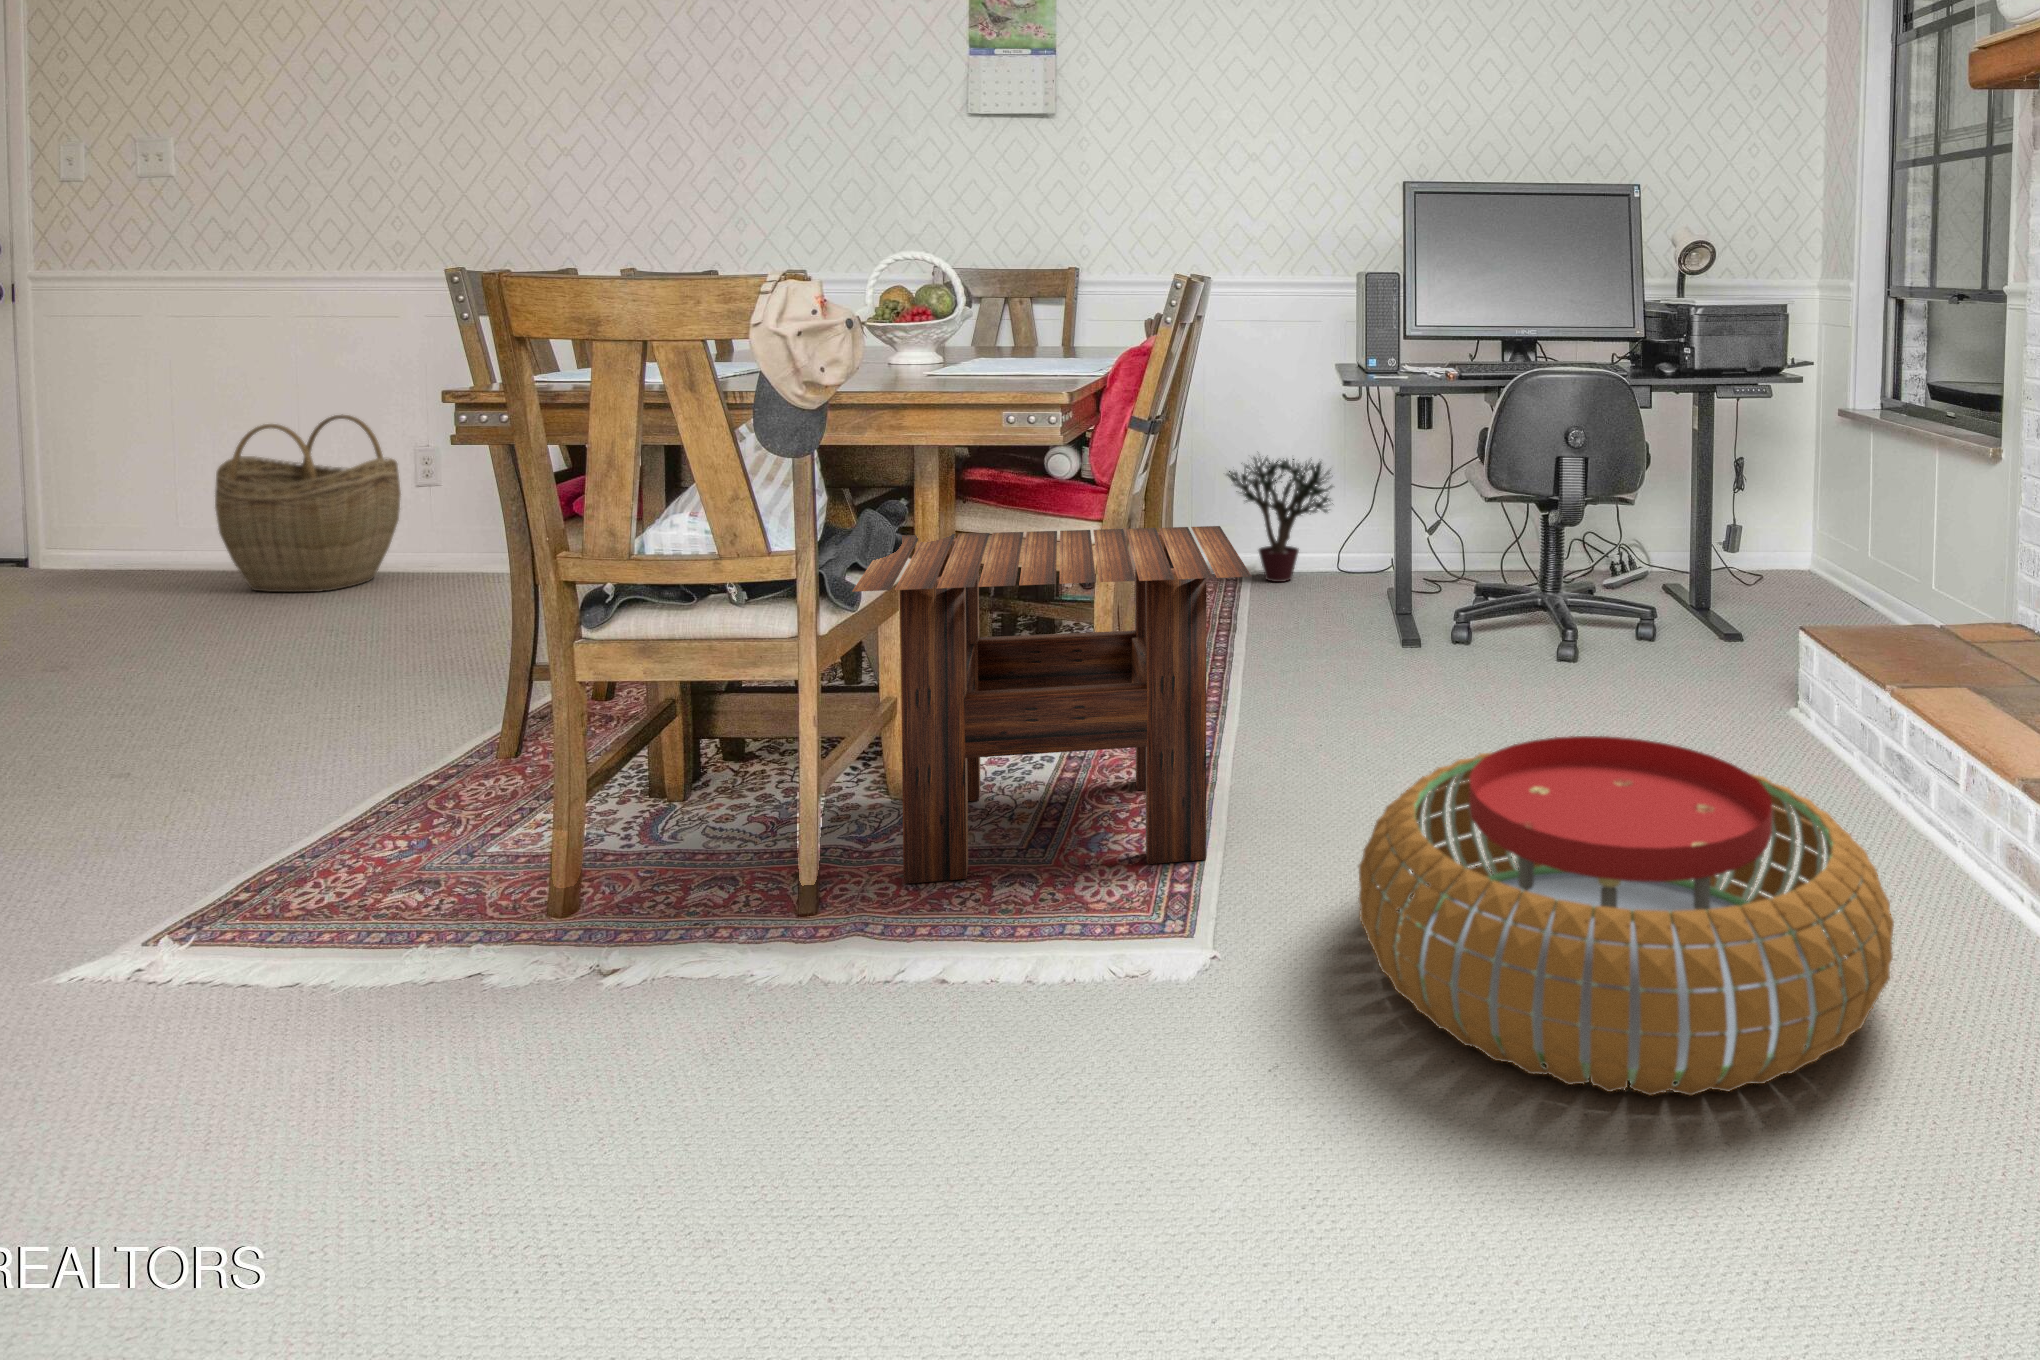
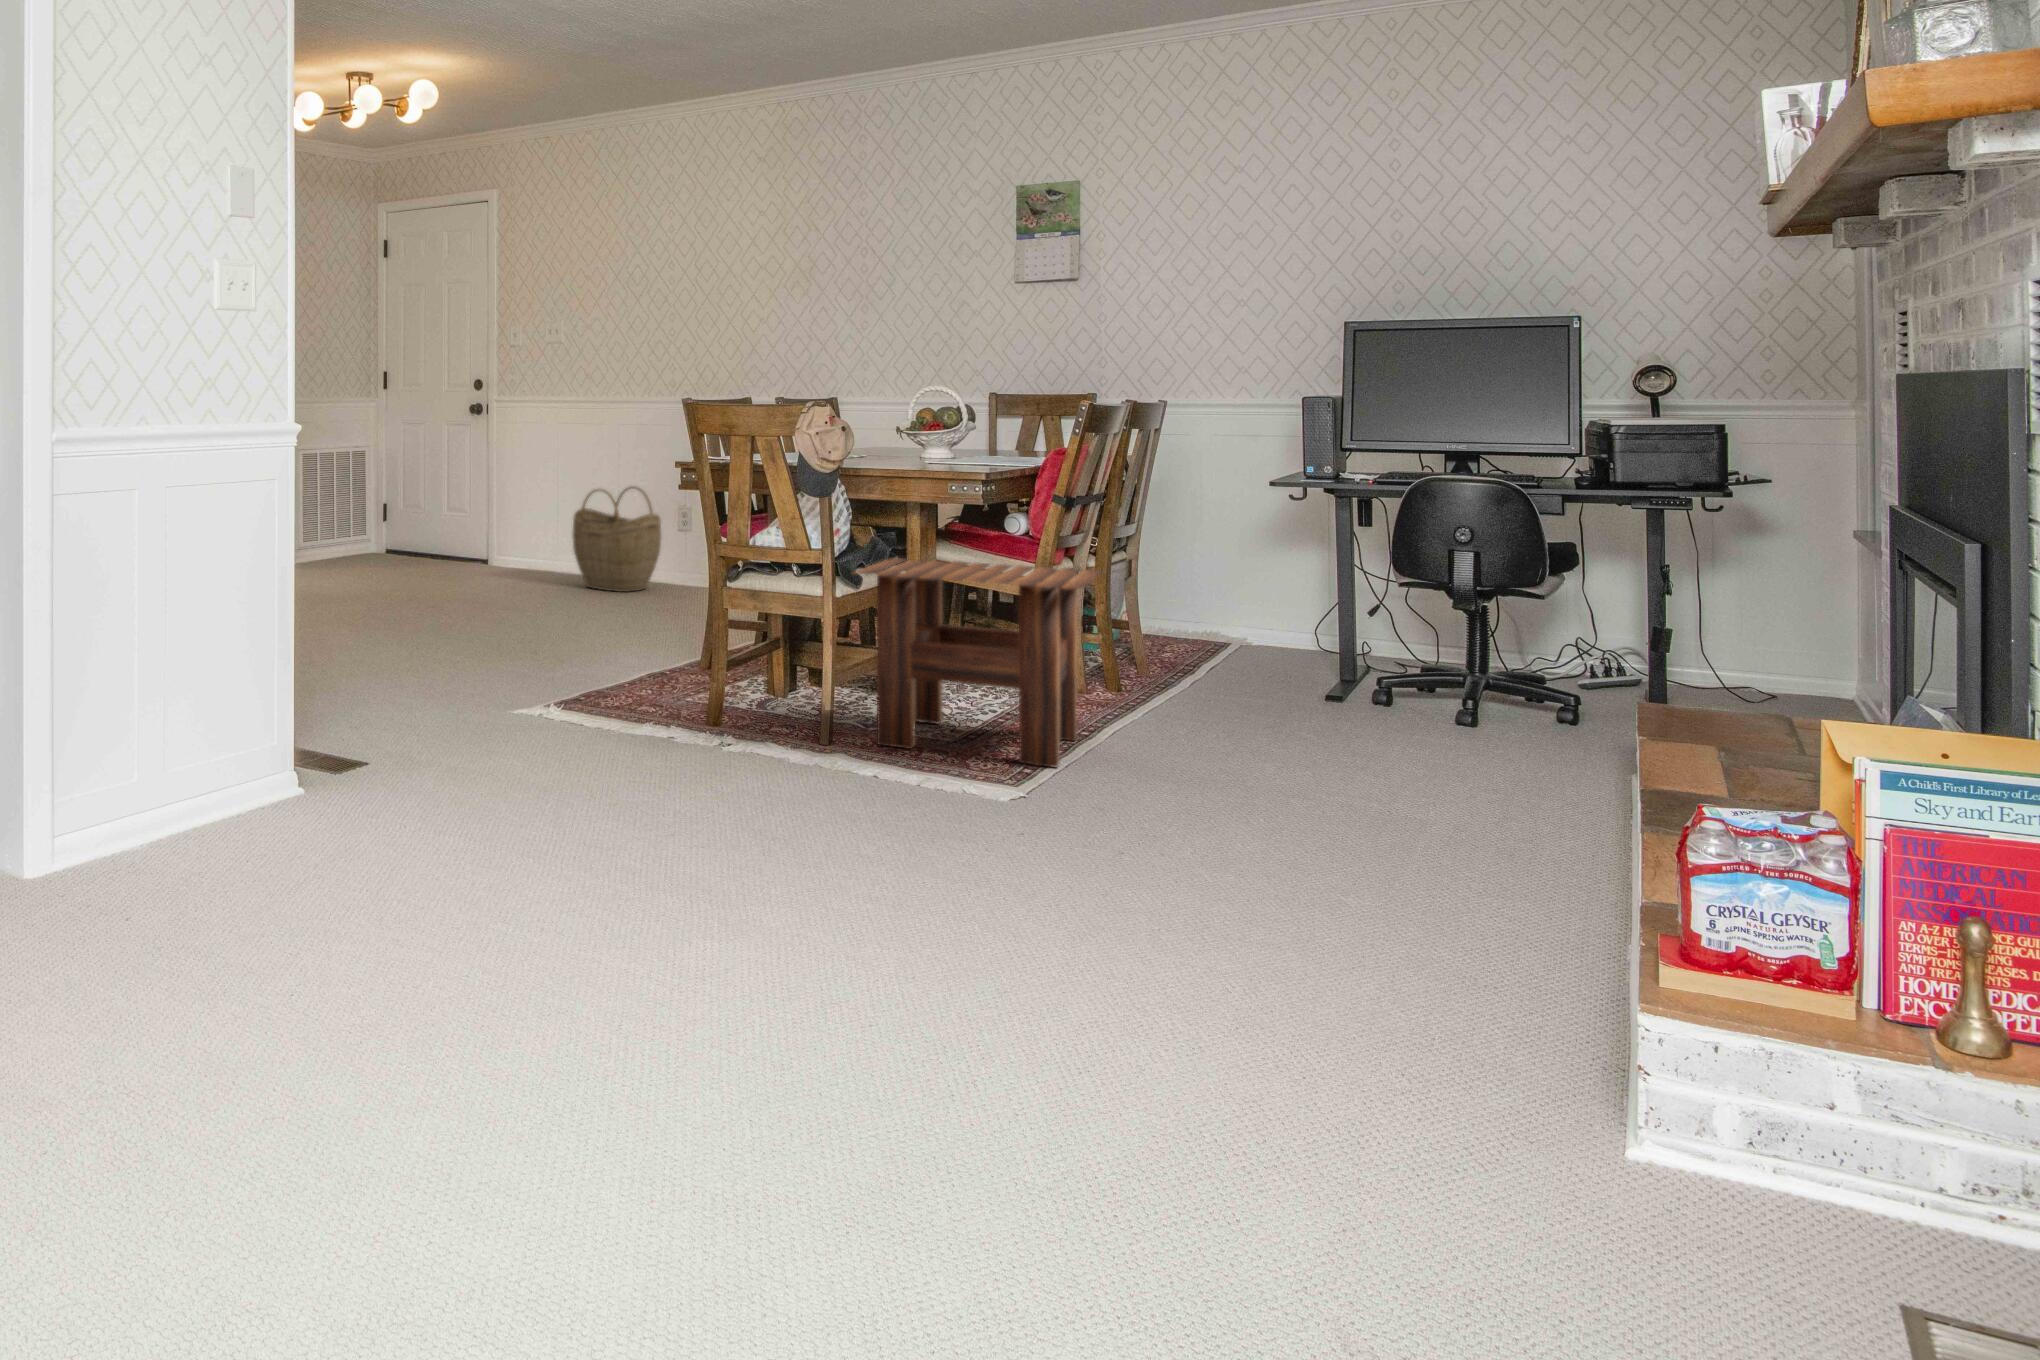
potted plant: present [1227,457,1333,582] -> none [1214,547,1319,660]
pouf: present [1358,736,1894,1096] -> none [1100,708,1479,899]

